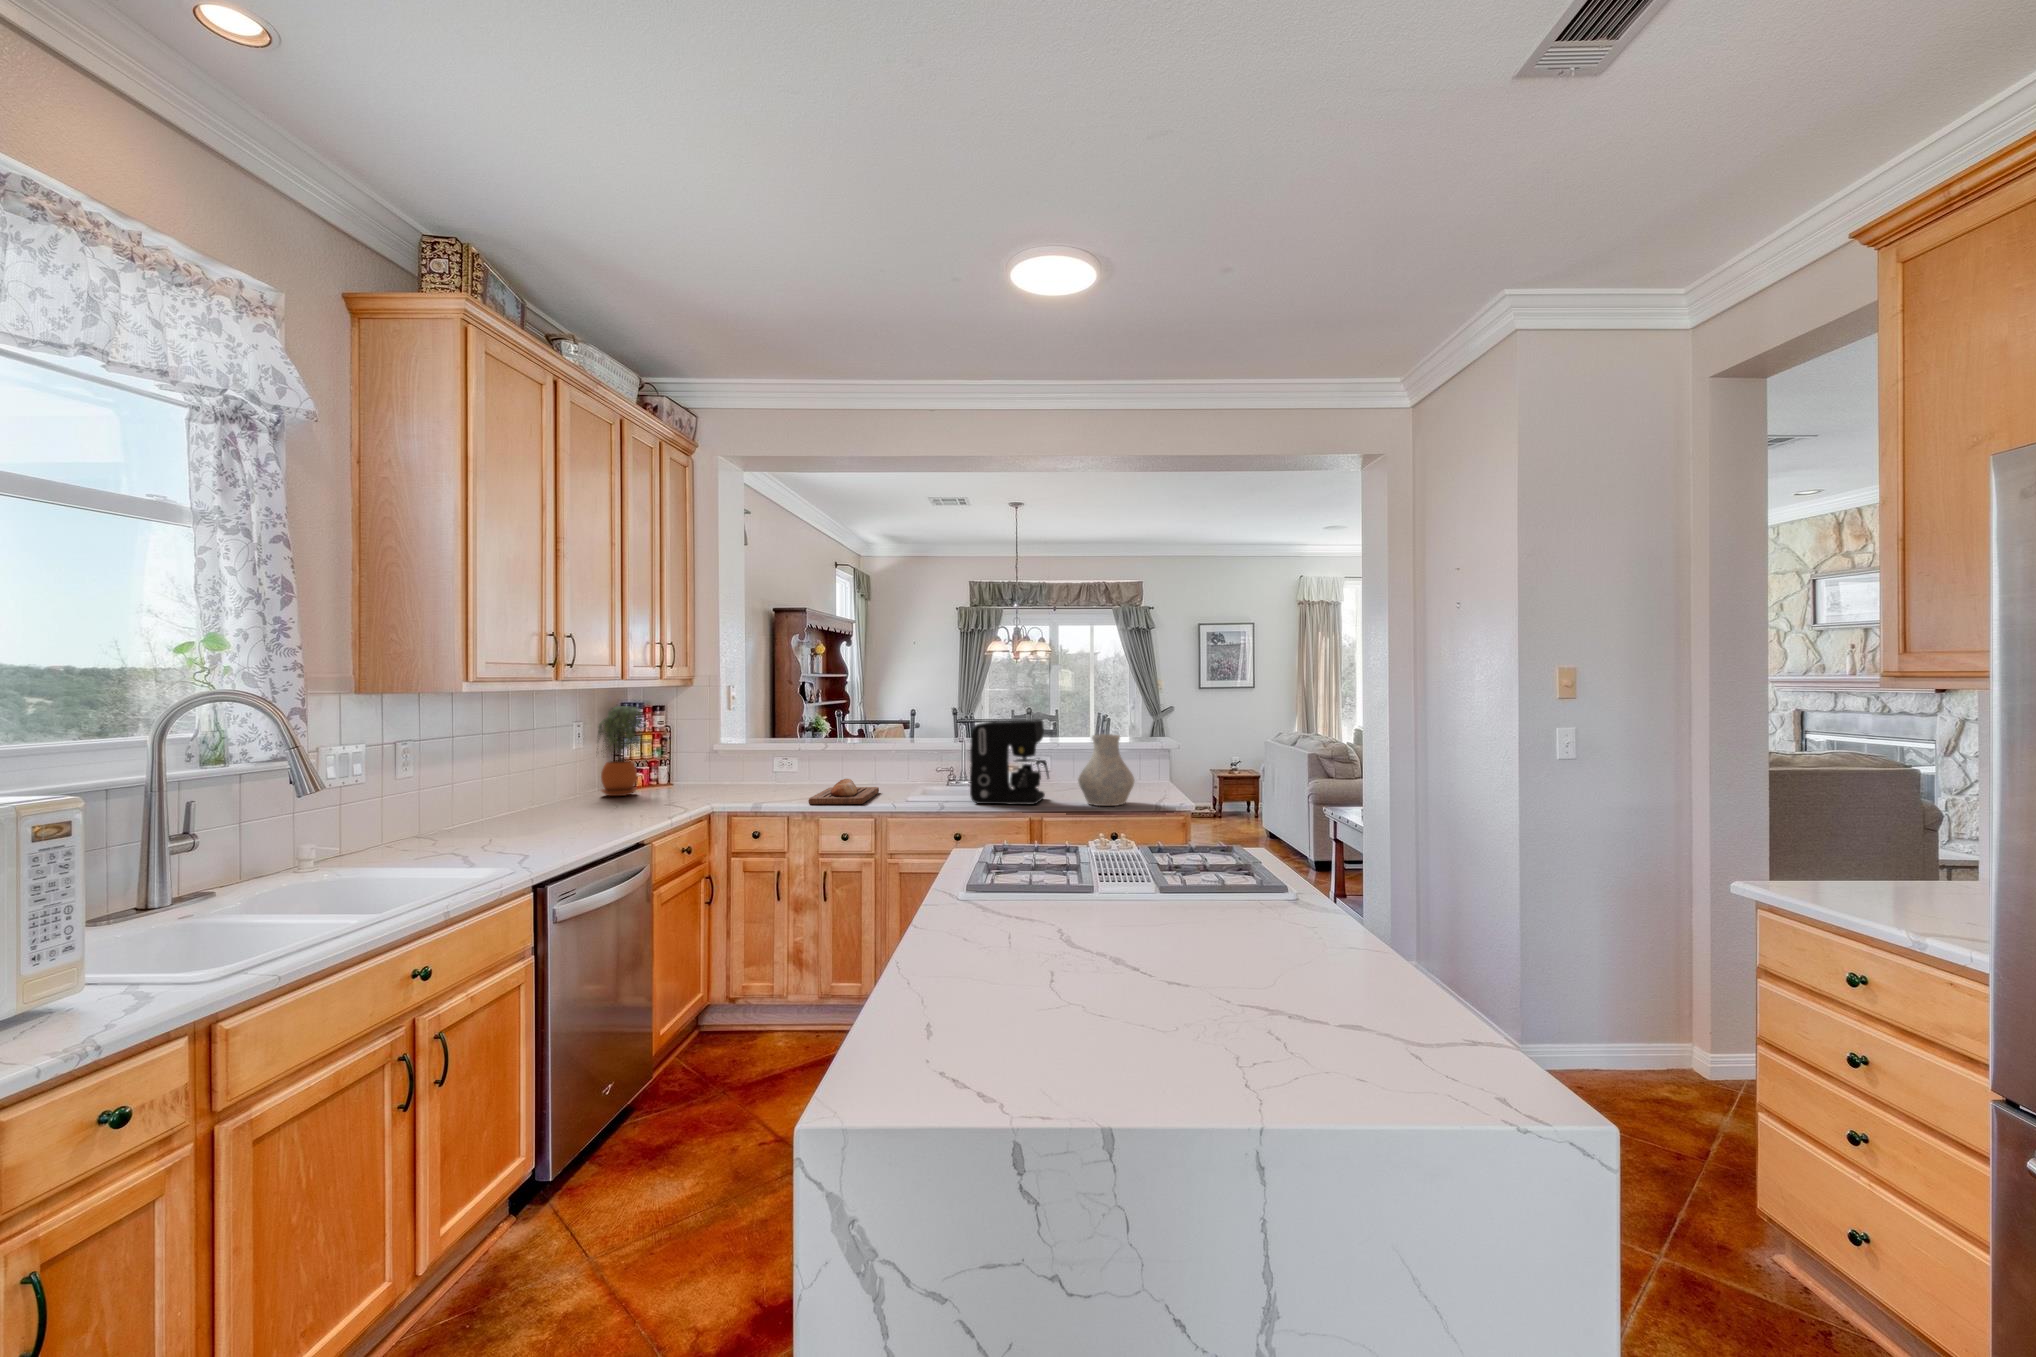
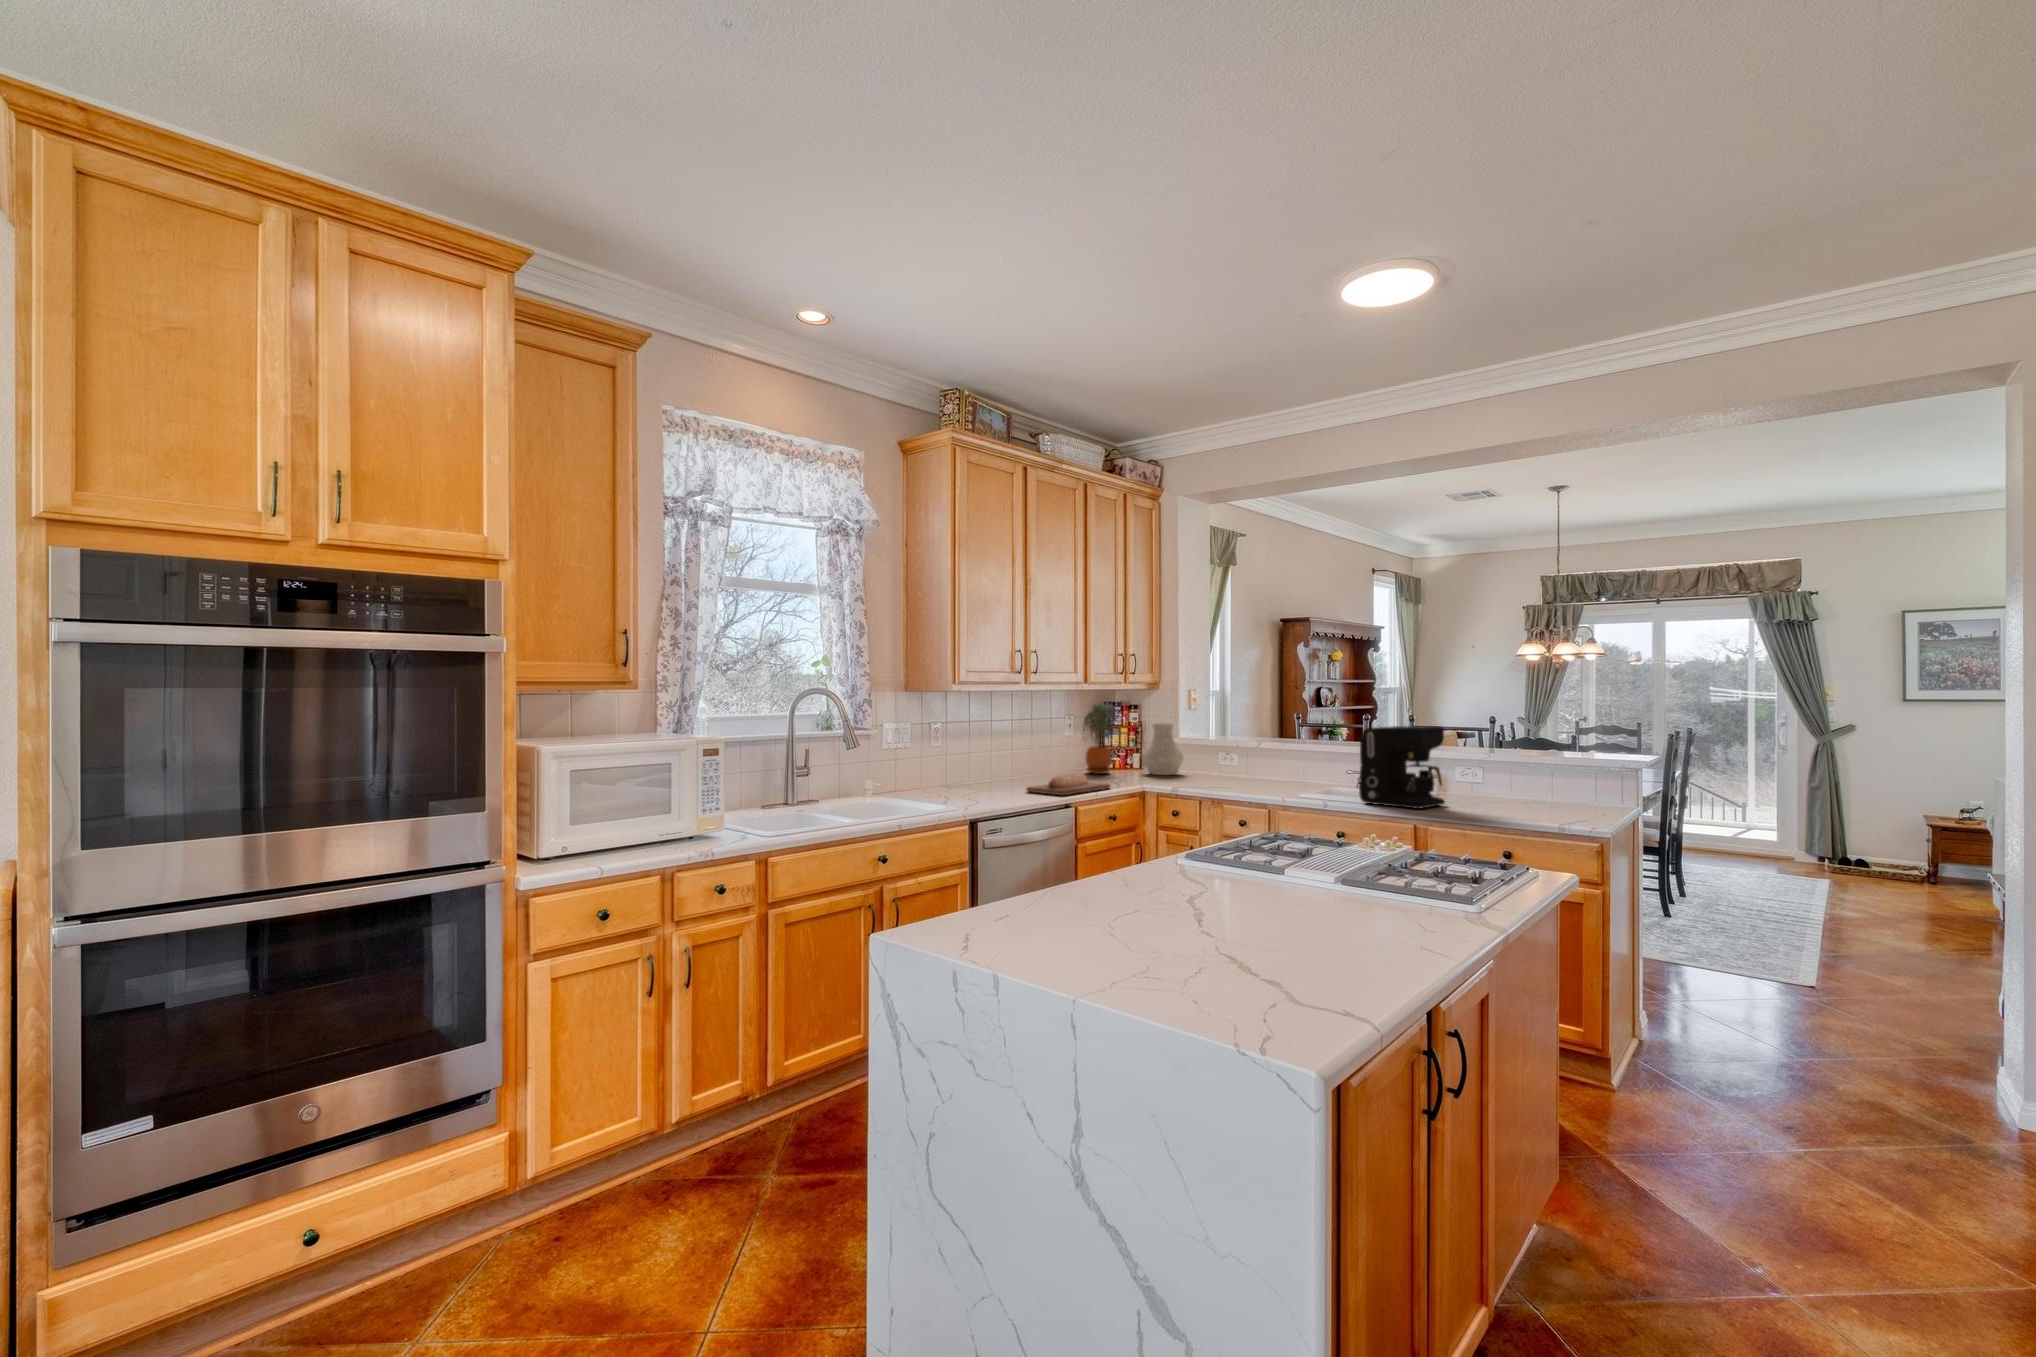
vase: present [1078,734,1134,806] -> present [1142,723,1184,775]
bread loaf: present [808,779,879,804] -> present [1026,774,1110,795]

